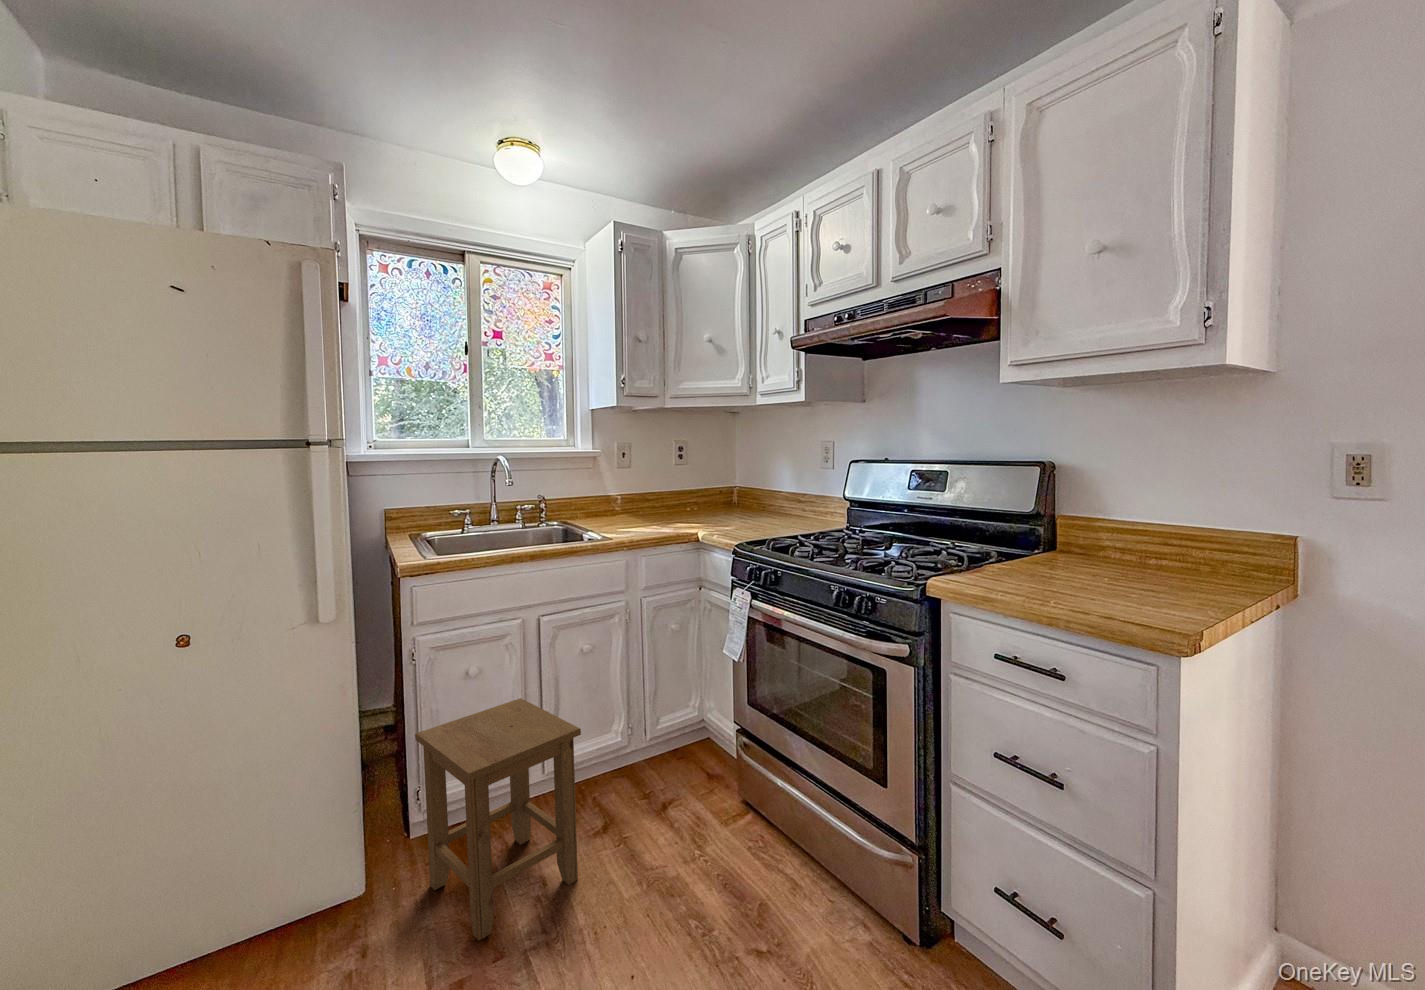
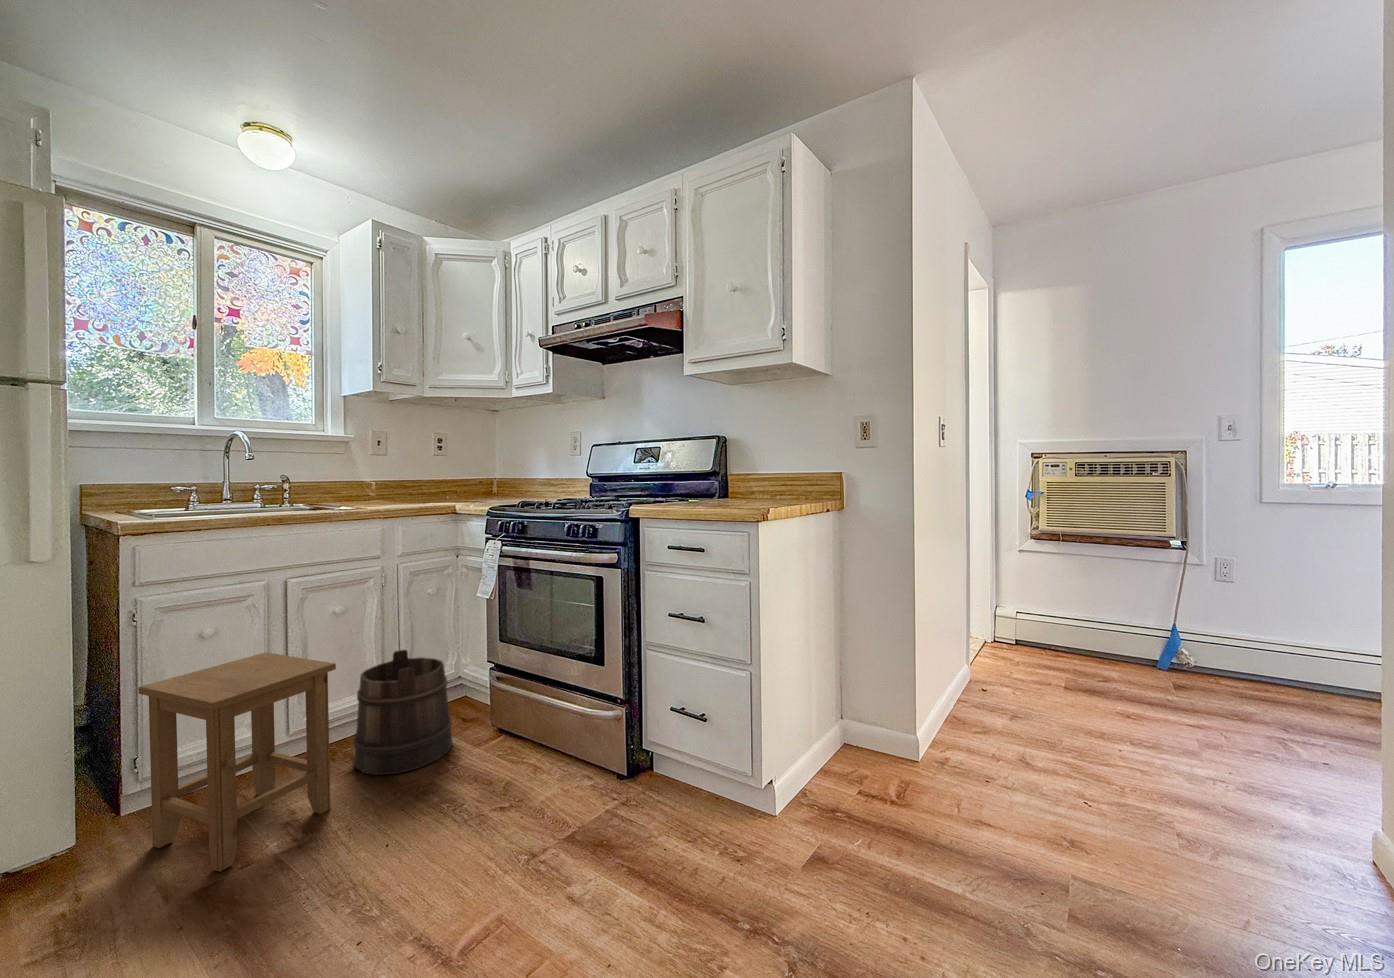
bucket: none [601,699,697,845] -> present [353,650,452,775]

